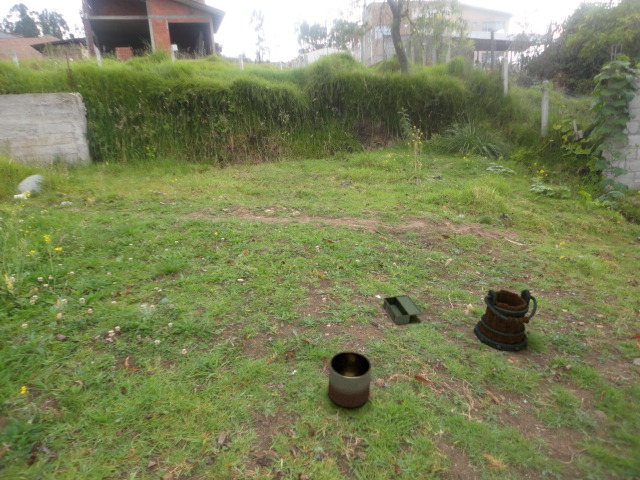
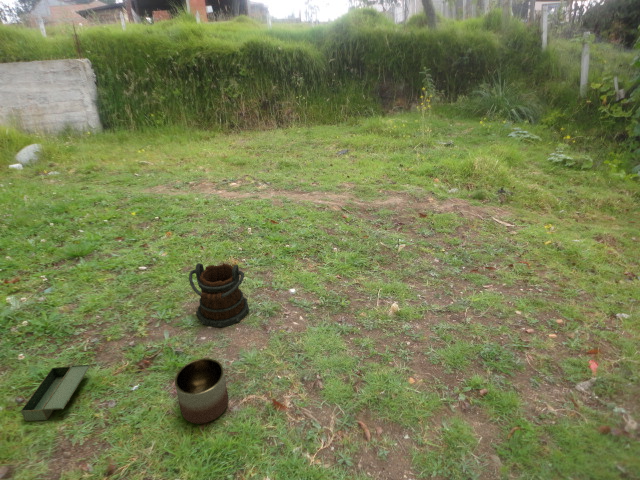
bucket: present [474,289,537,351] -> present [189,263,249,327]
toolbox: present [384,295,422,325] -> present [21,365,90,421]

